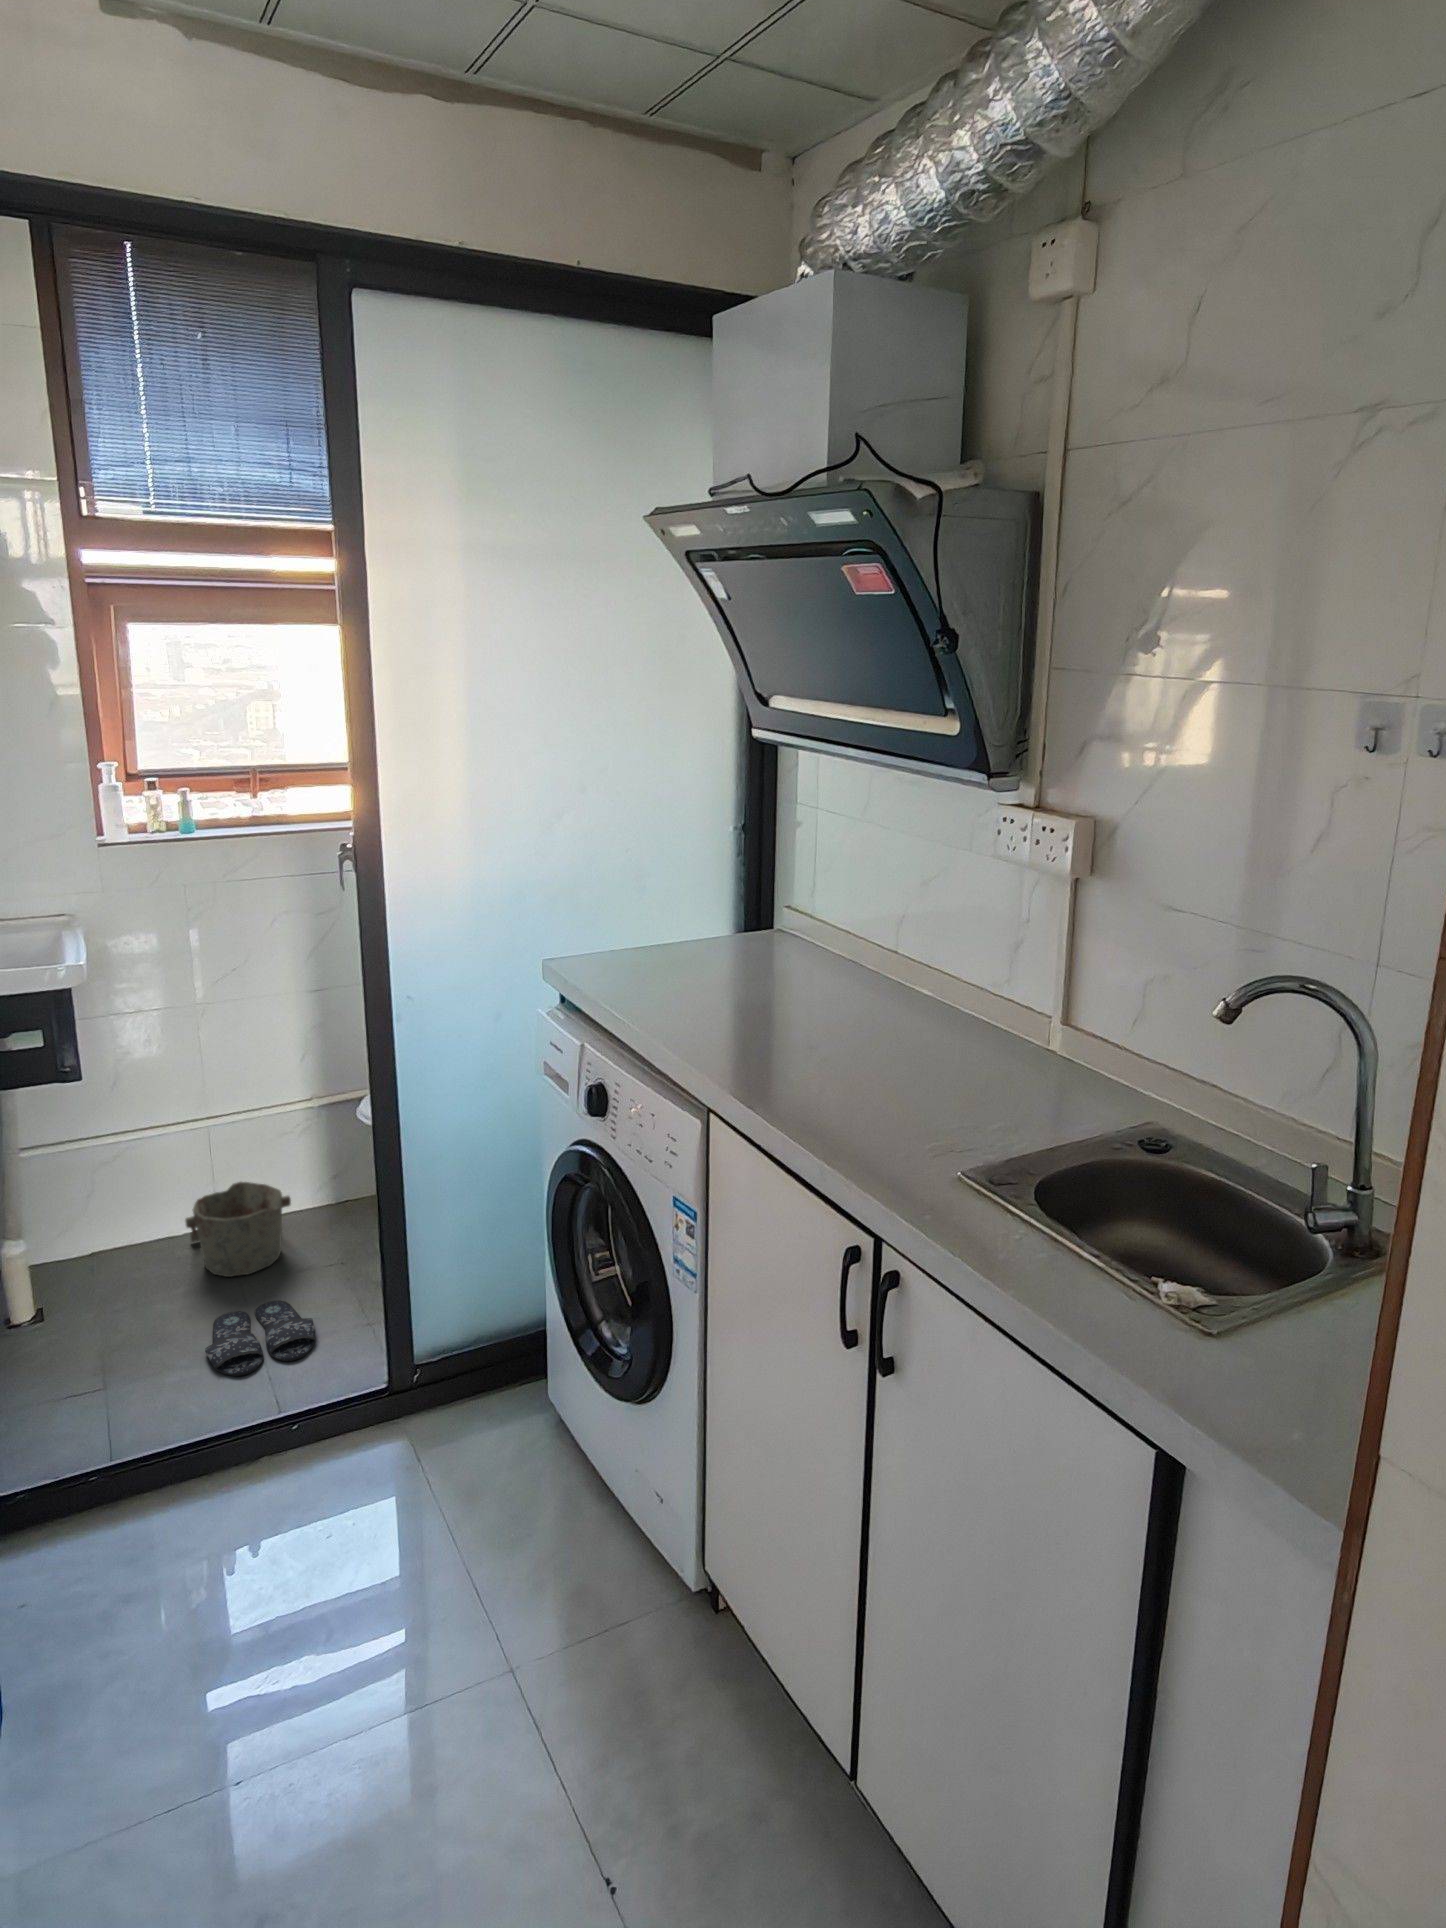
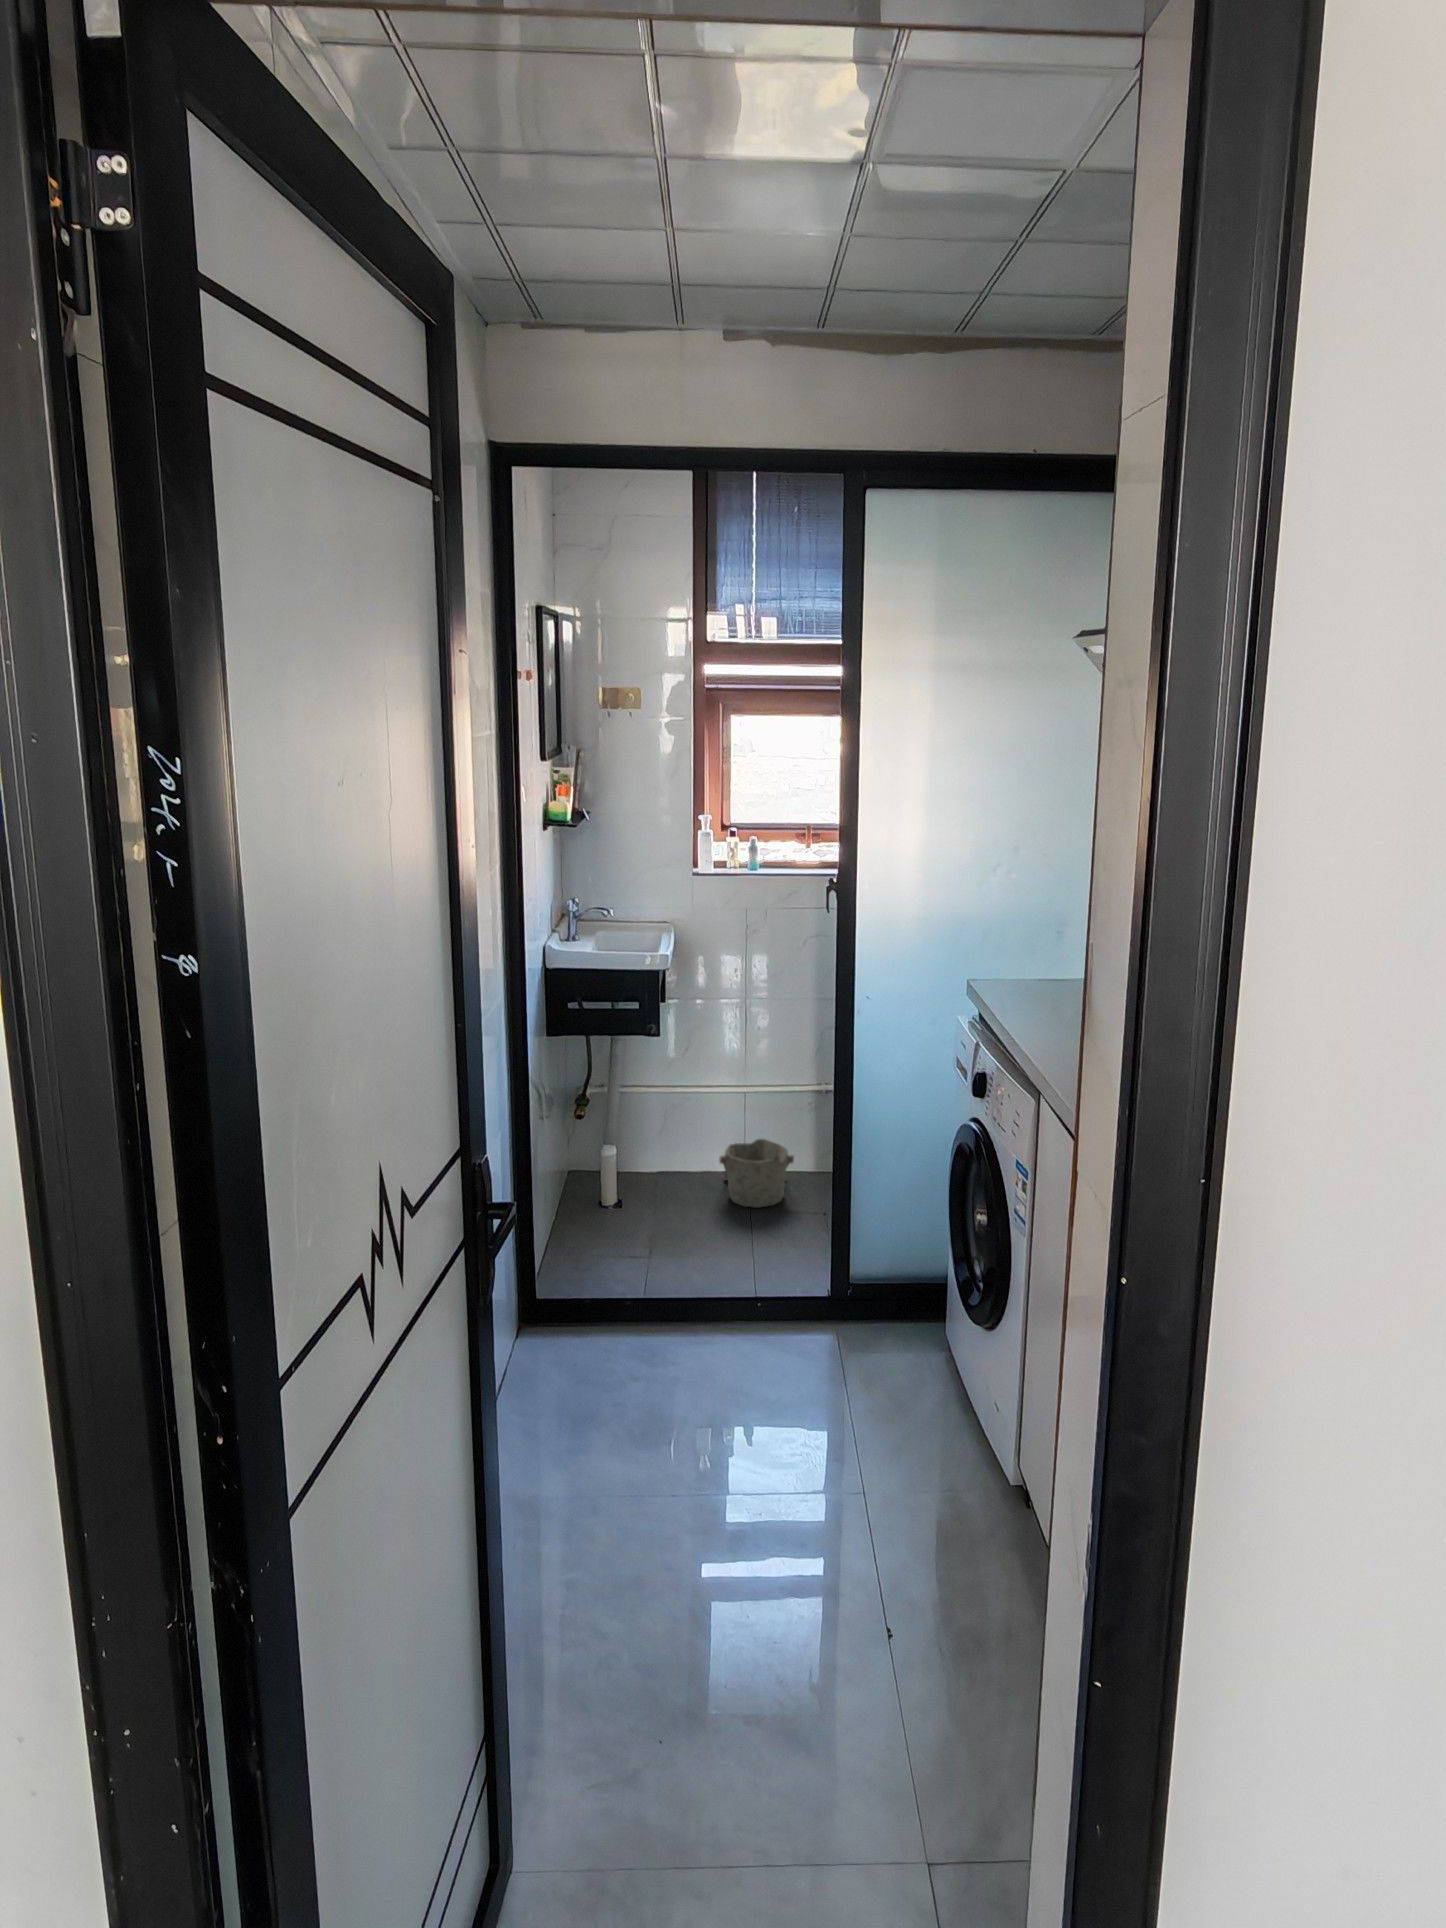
slippers: present [205,1300,315,1376] -> none [715,1229,791,1270]

